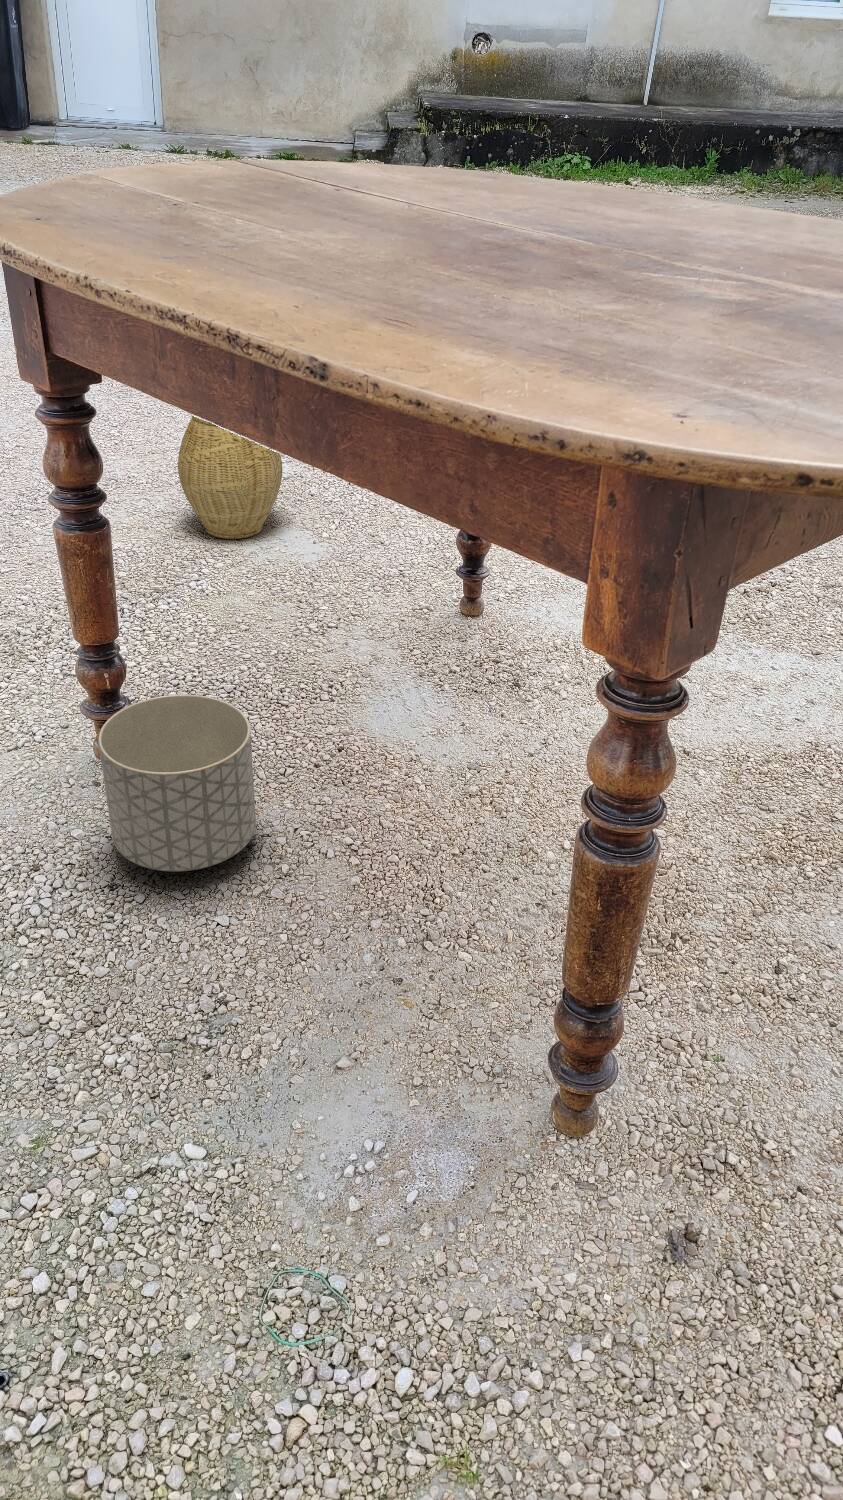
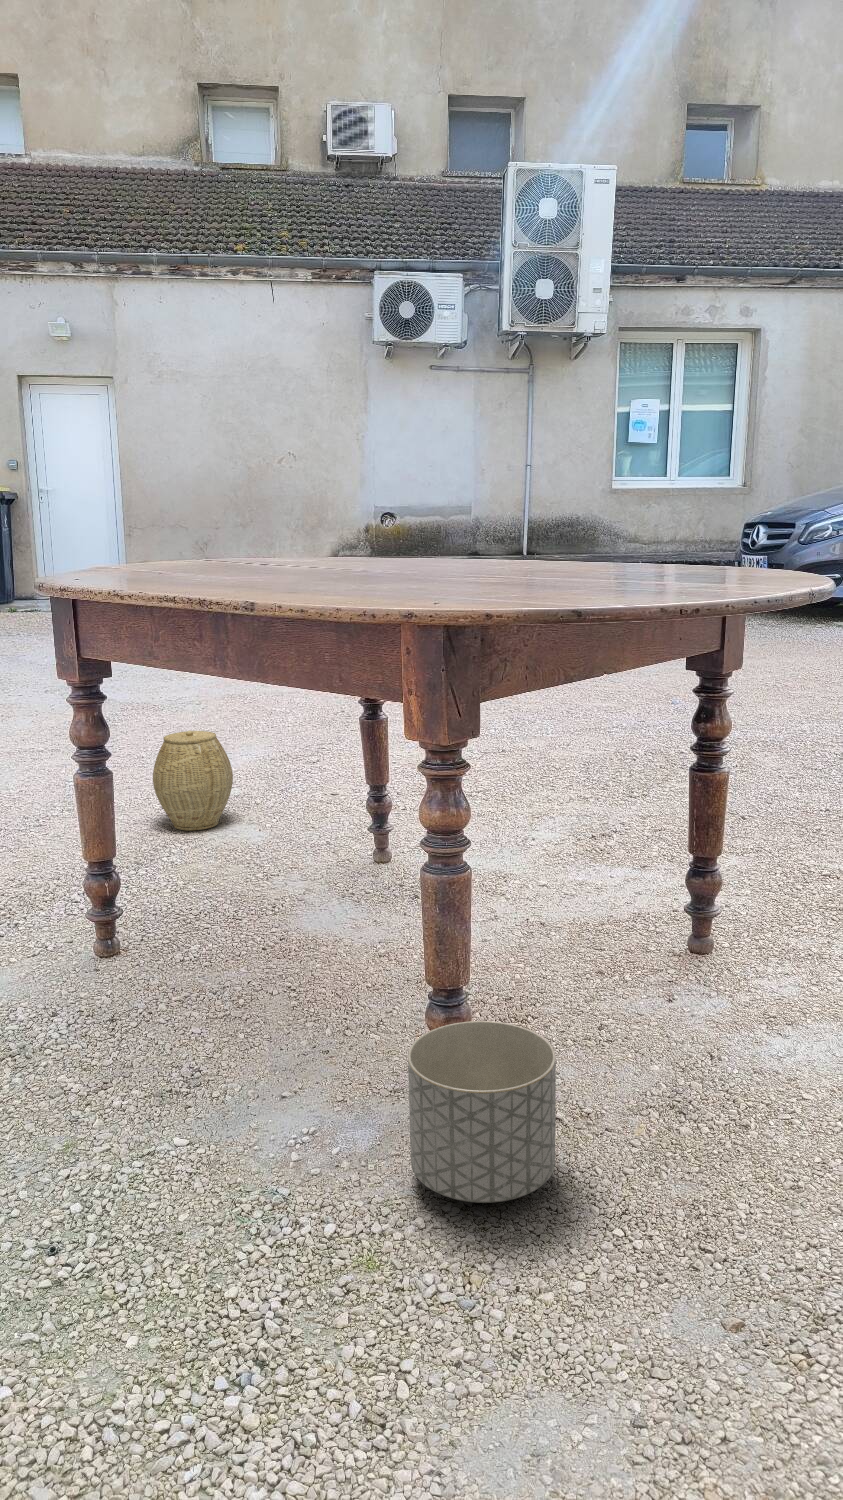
planter: present [98,694,256,872] -> present [408,1021,556,1203]

